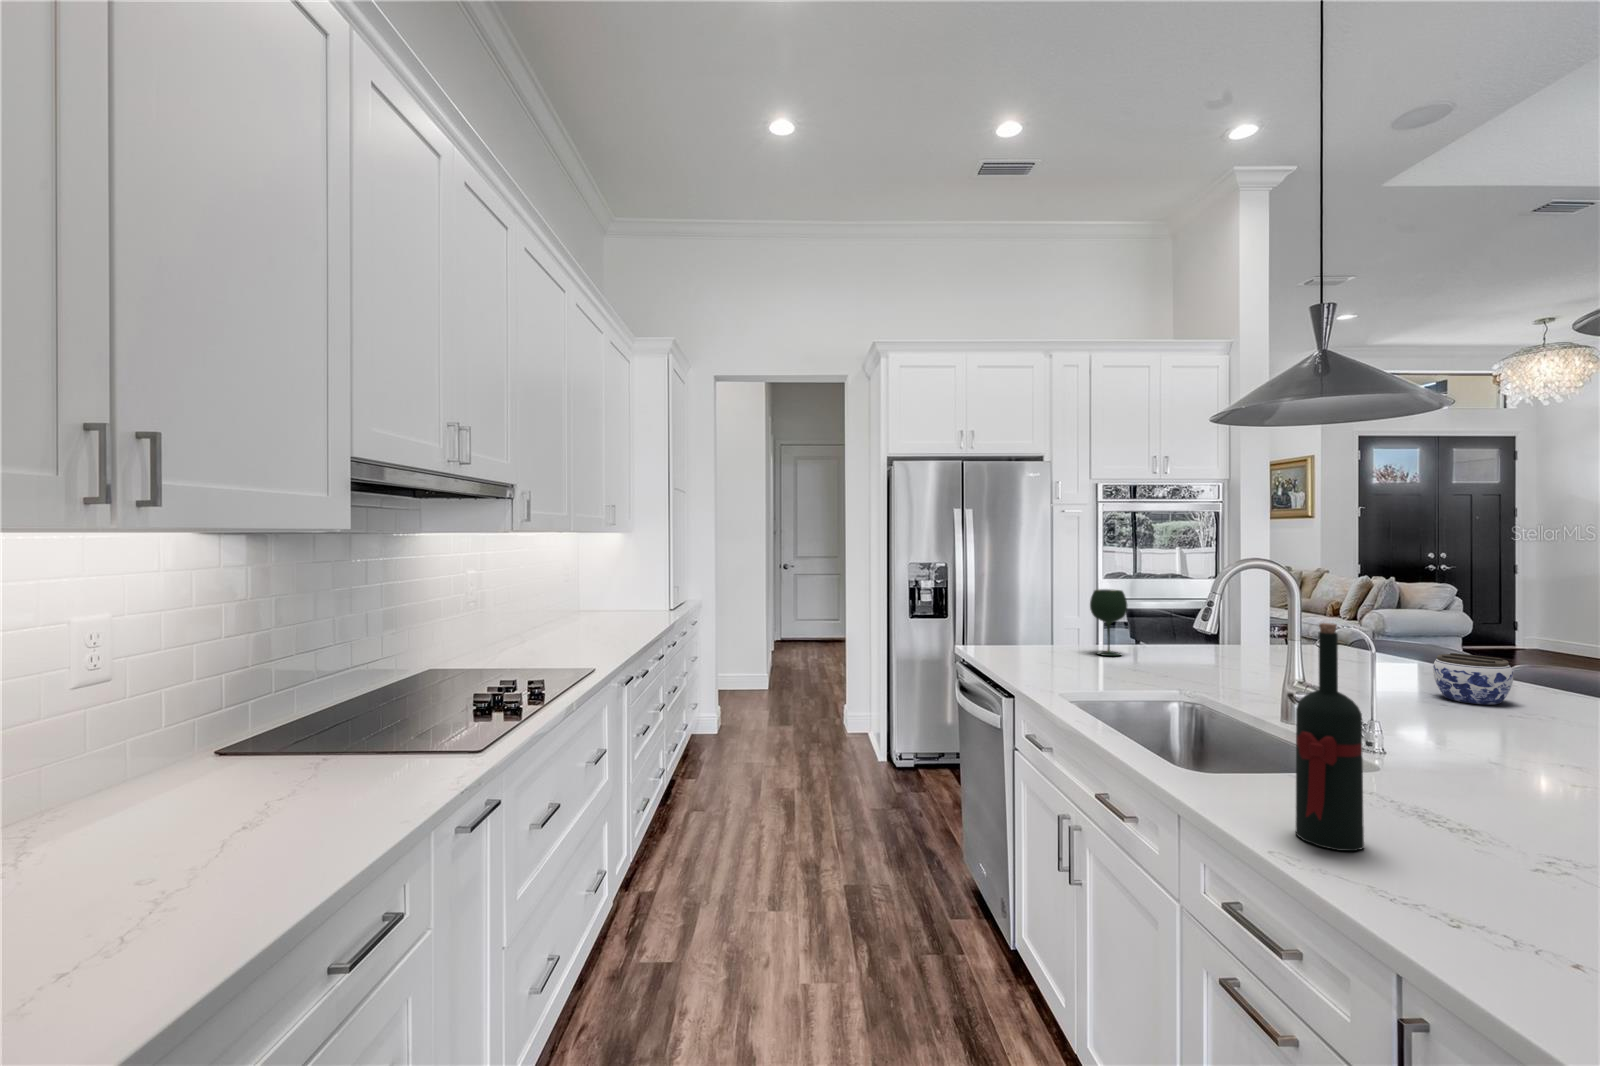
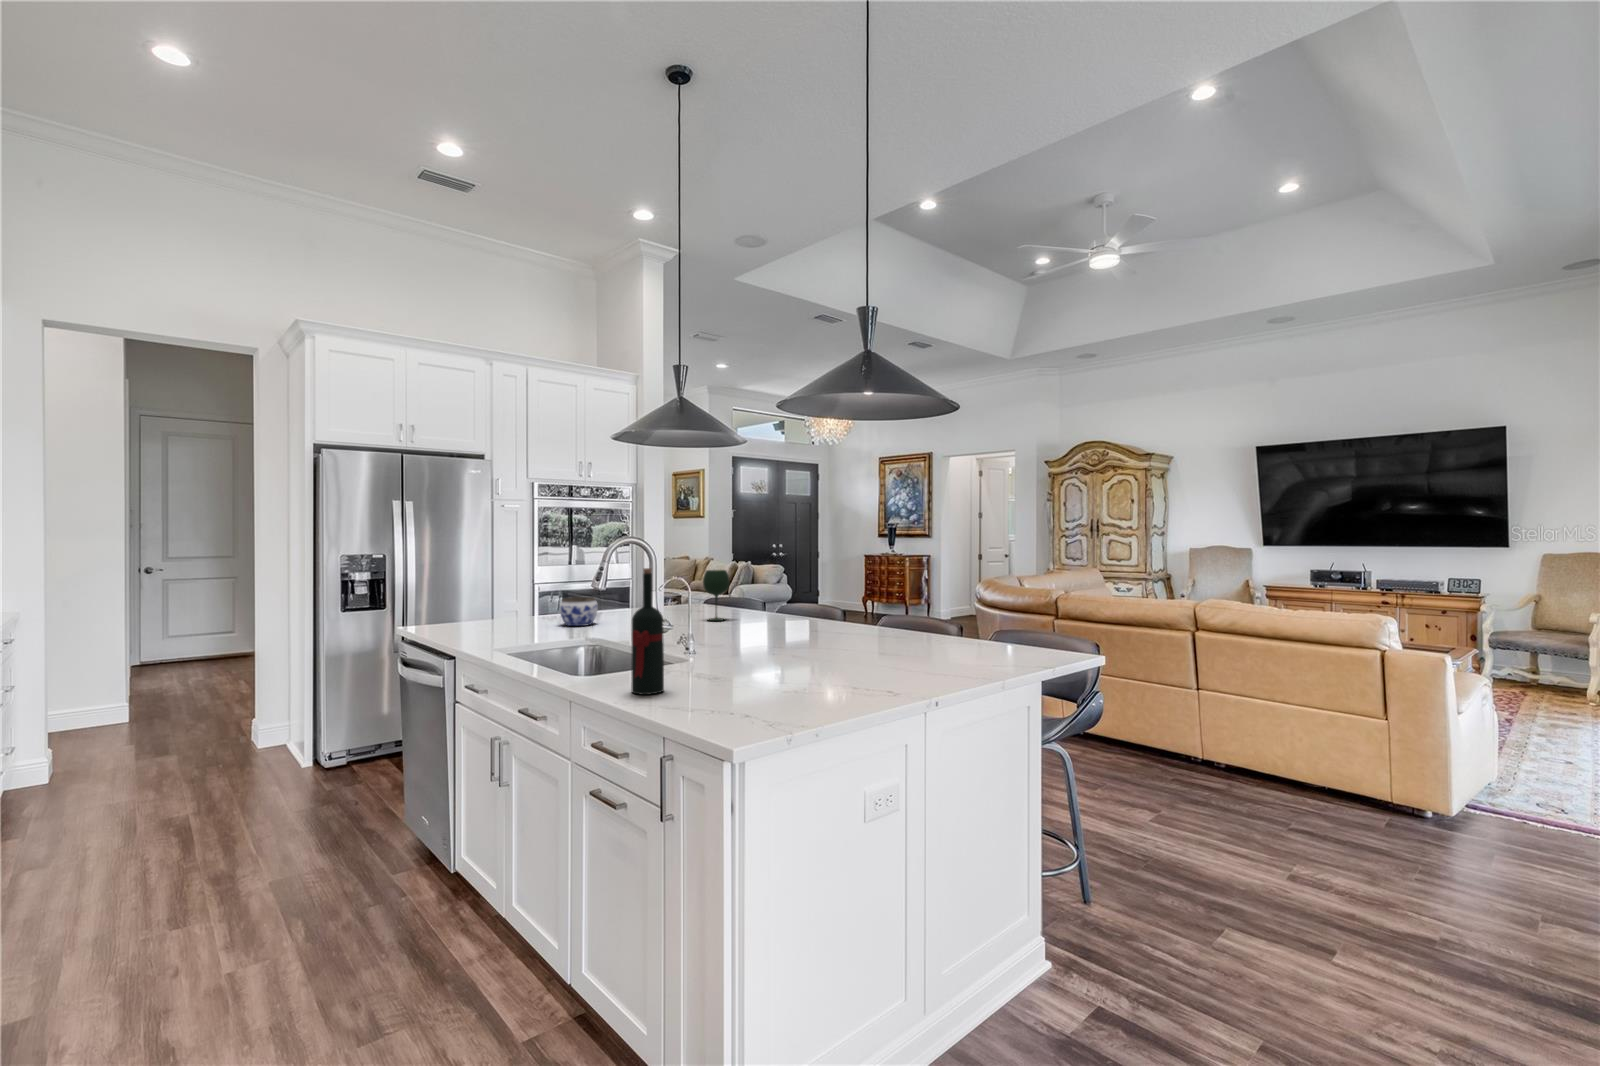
wine glass: present [1090,589,1127,656] -> present [703,570,730,621]
jar: present [1433,653,1513,705] -> present [560,597,598,626]

